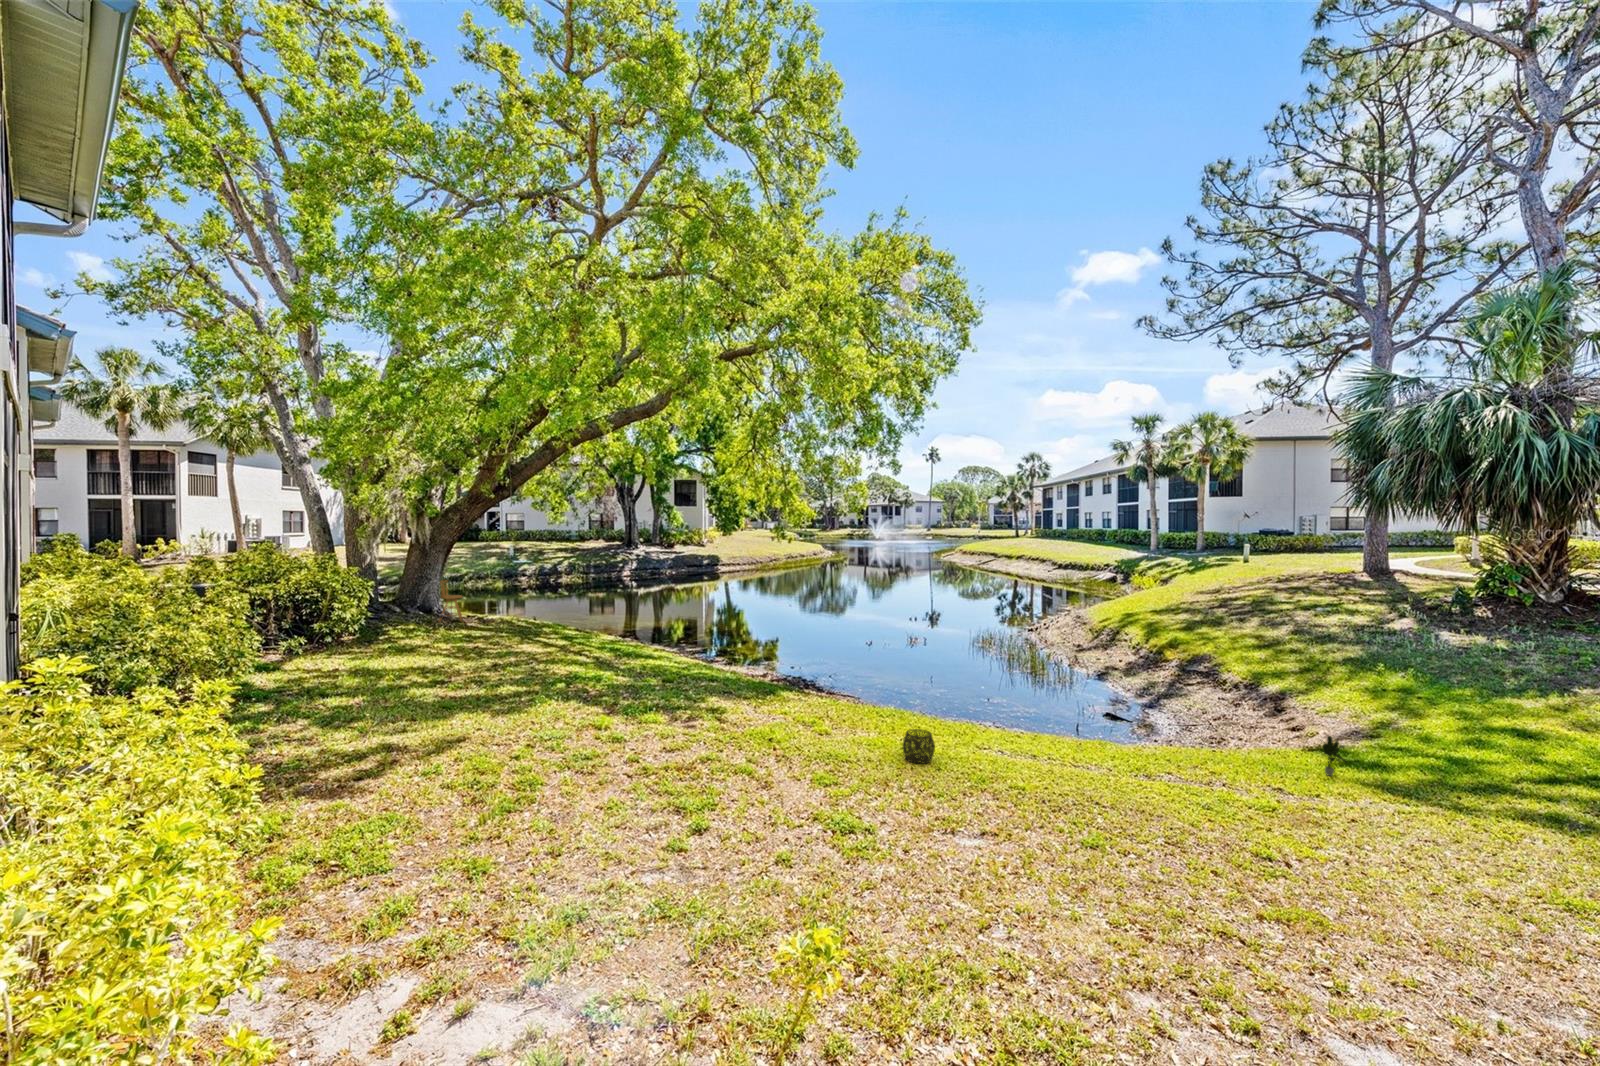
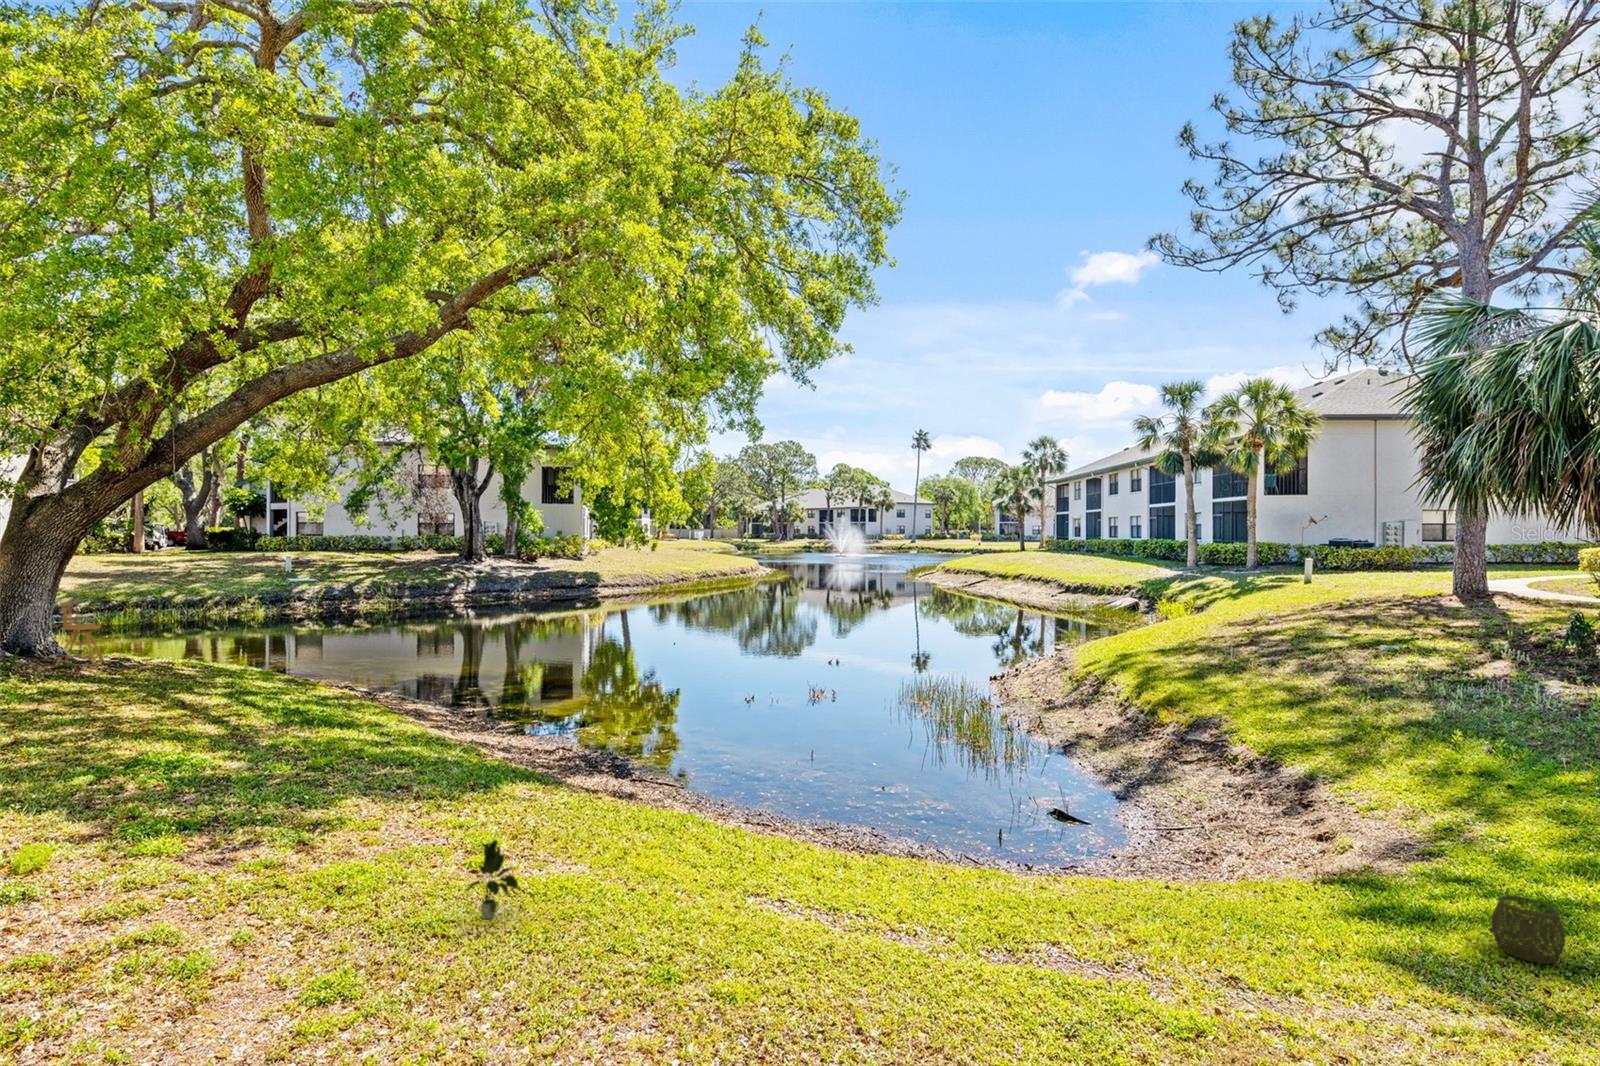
woven basket: present [902,729,935,764] -> present [1491,896,1566,964]
potted plant: present [1323,736,1347,776] -> present [466,840,520,919]

